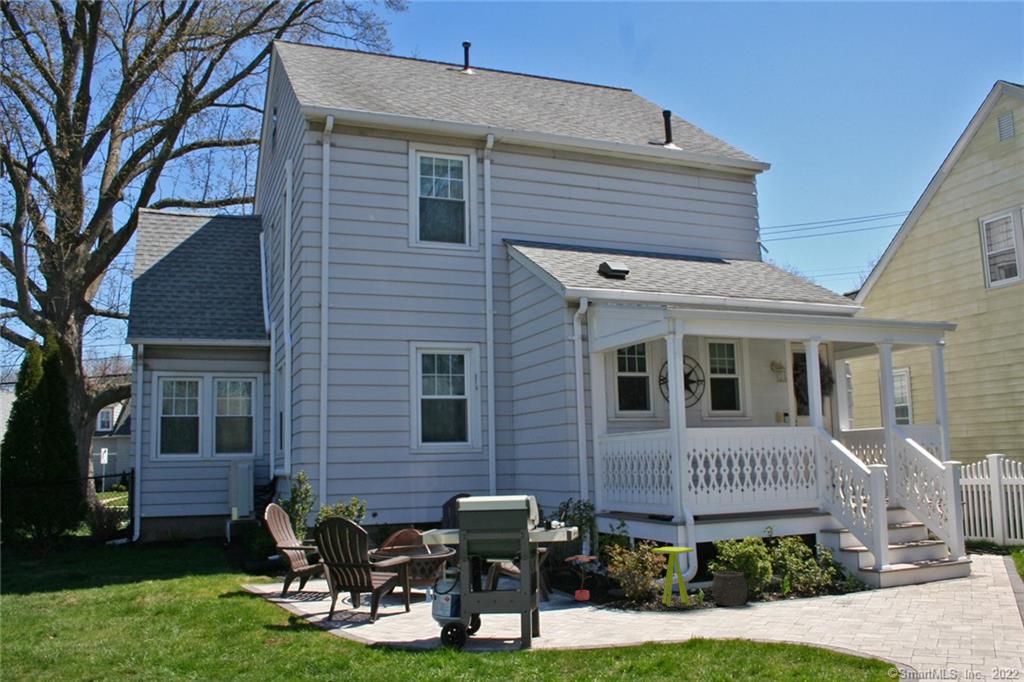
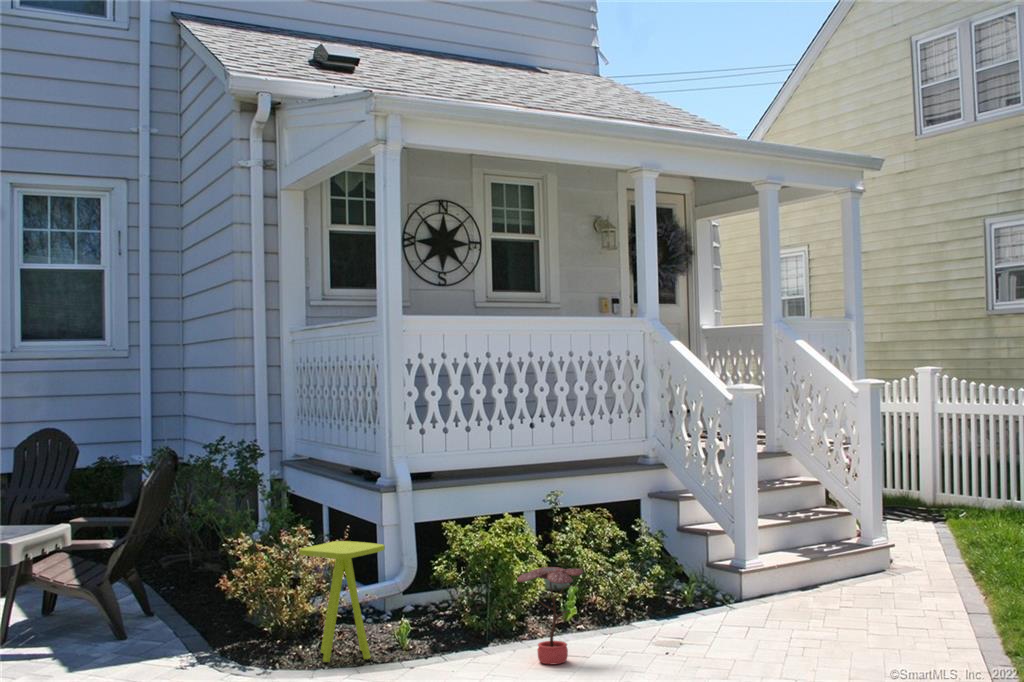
potted plant: present [565,555,597,601] -> present [517,567,583,664]
woven basket: present [712,572,747,606] -> none [417,587,486,658]

